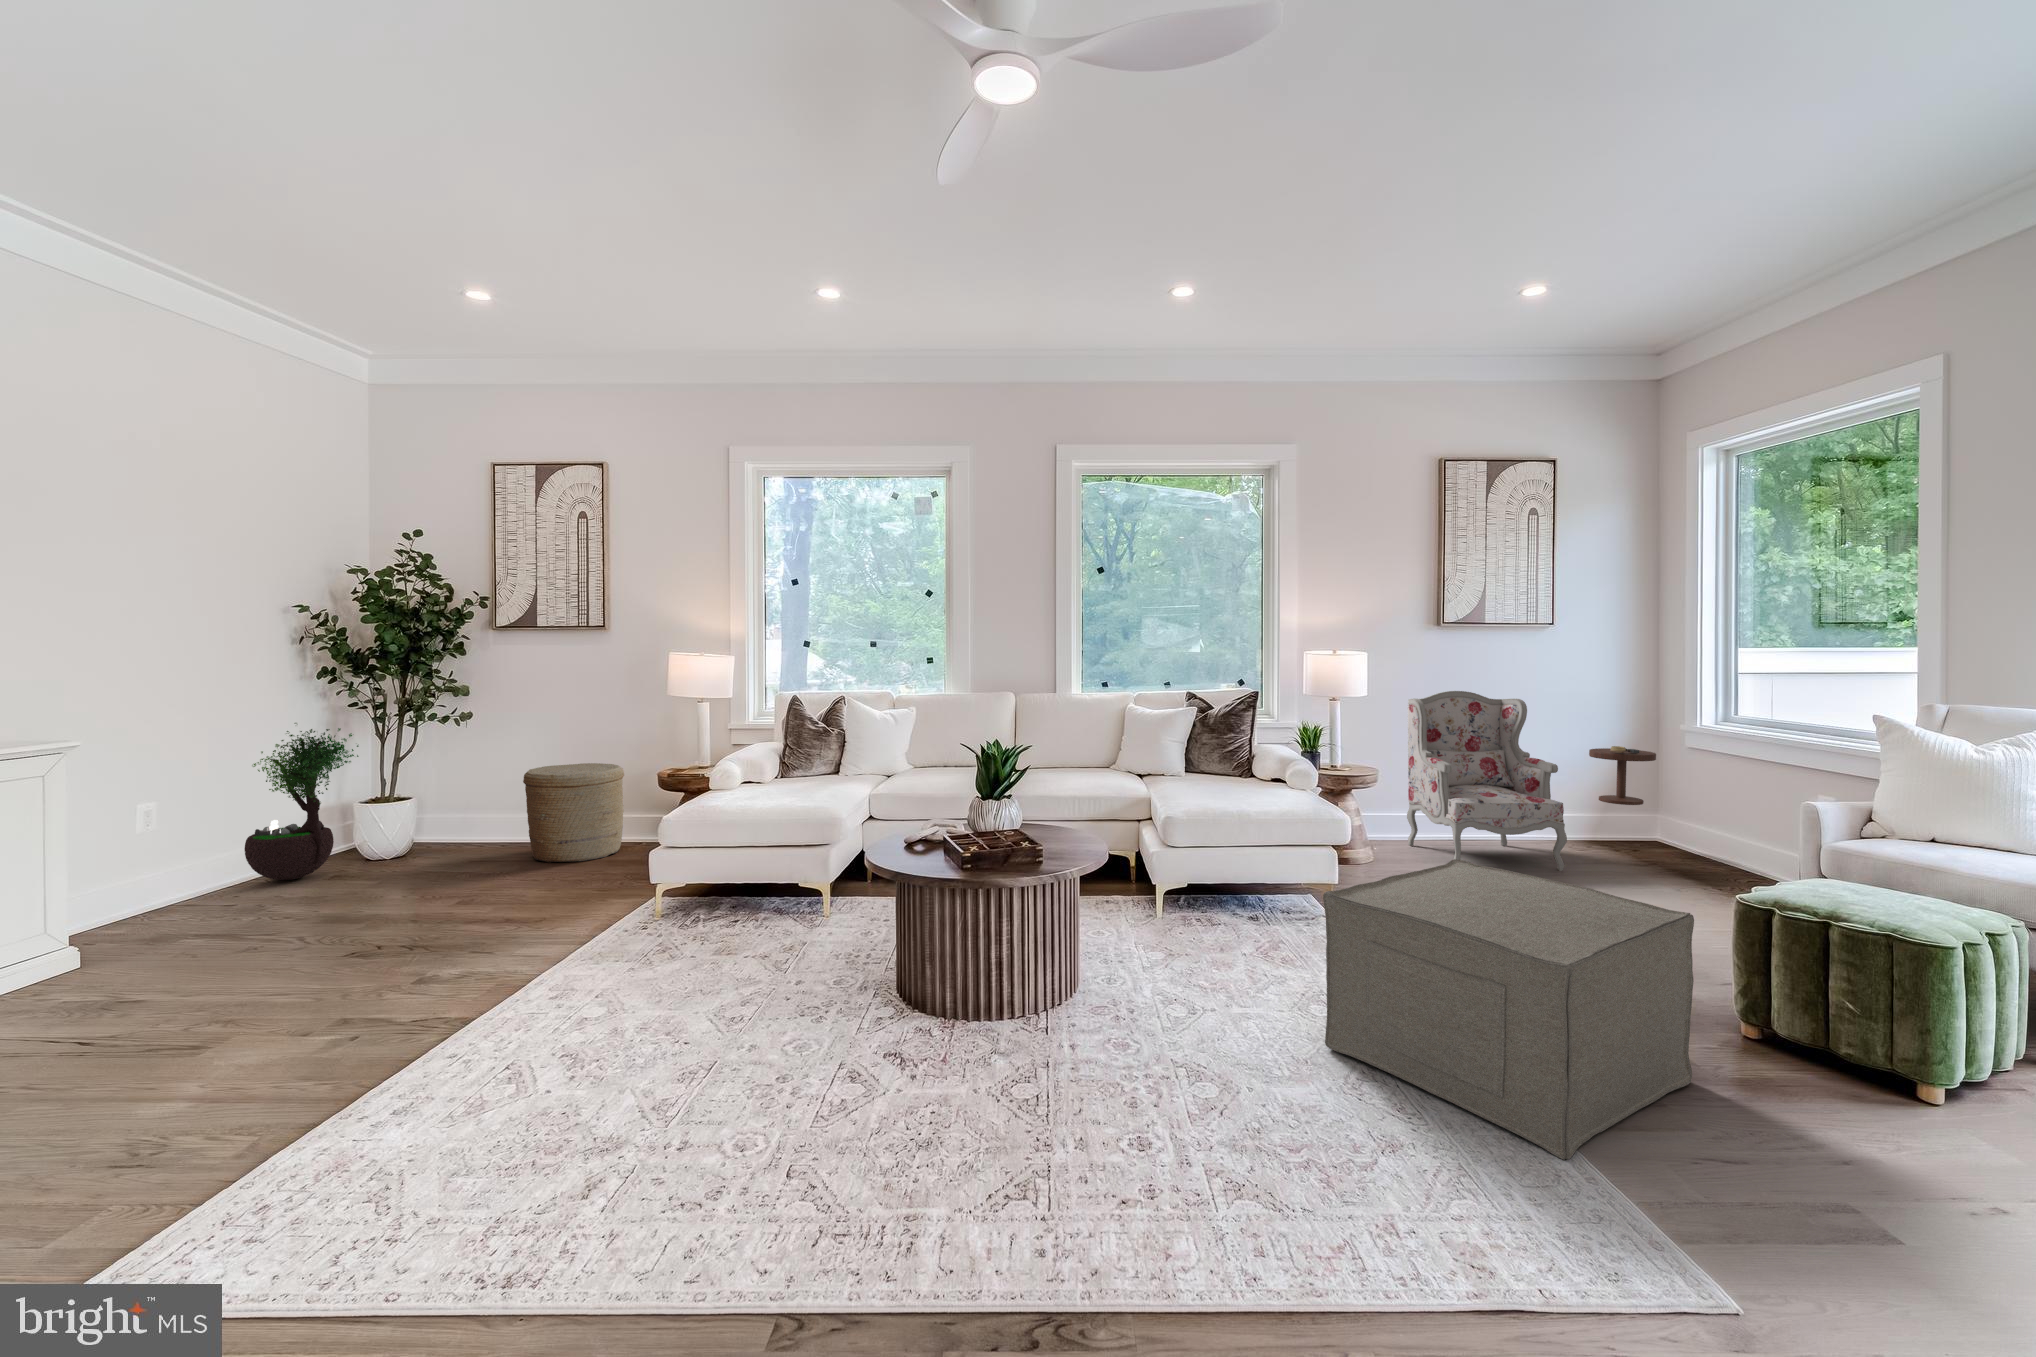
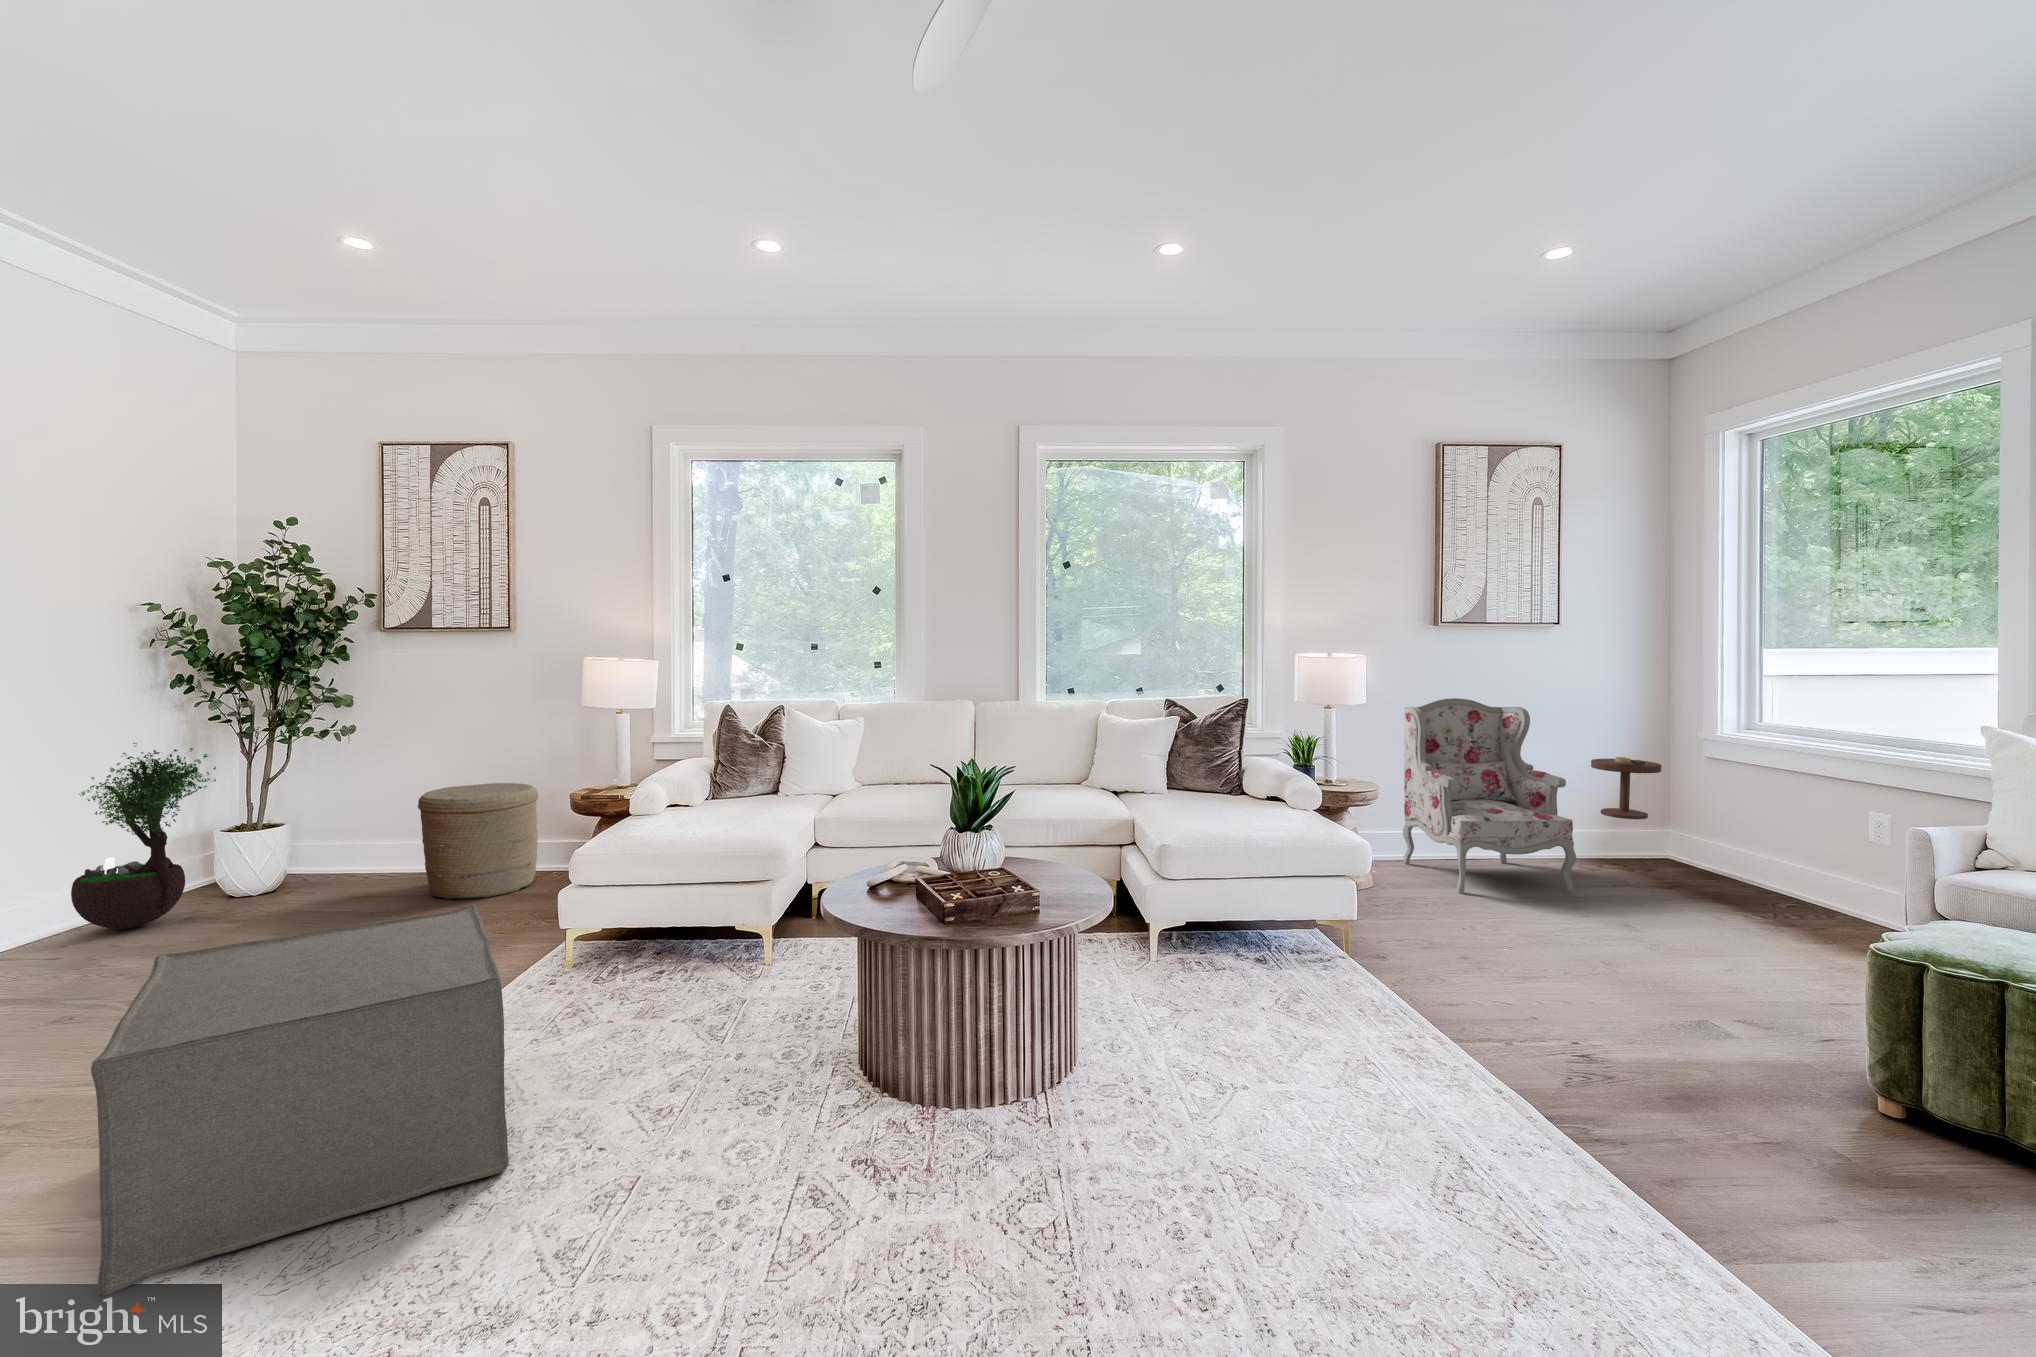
ottoman: present [1323,859,1694,1160] -> present [91,905,509,1296]

